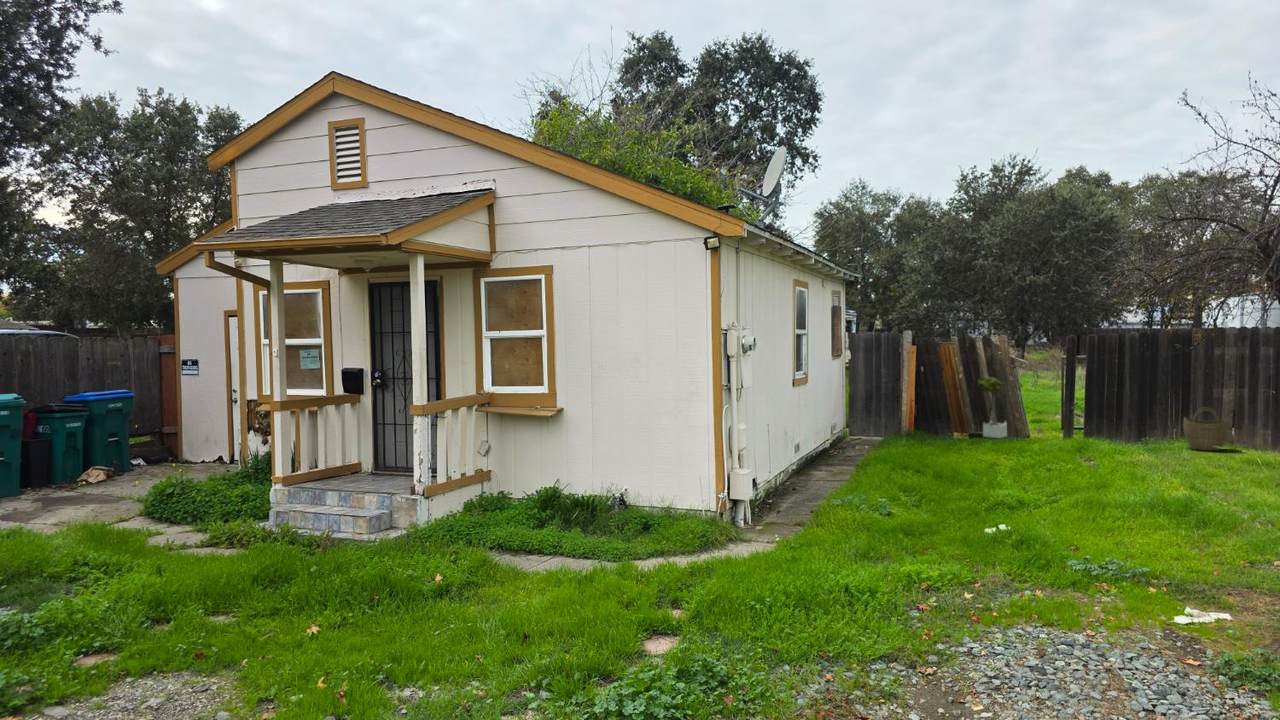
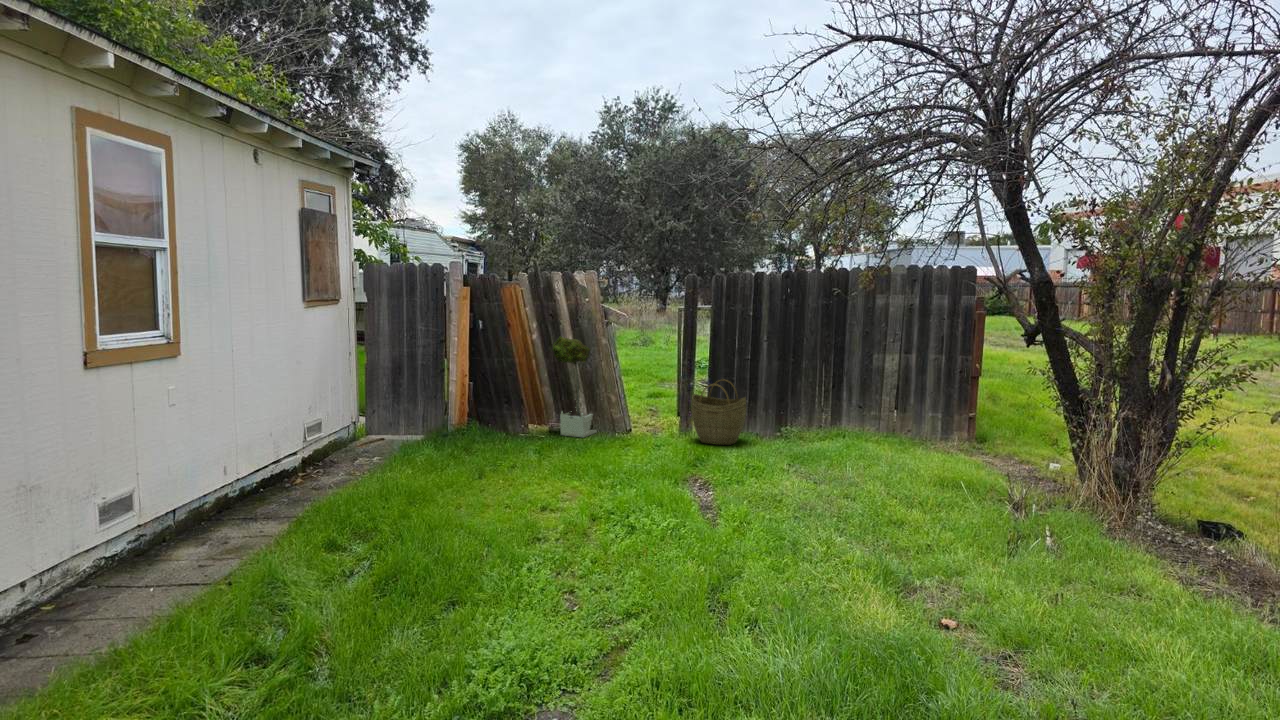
woven basket: present [1183,408,1229,451] -> present [691,380,746,445]

